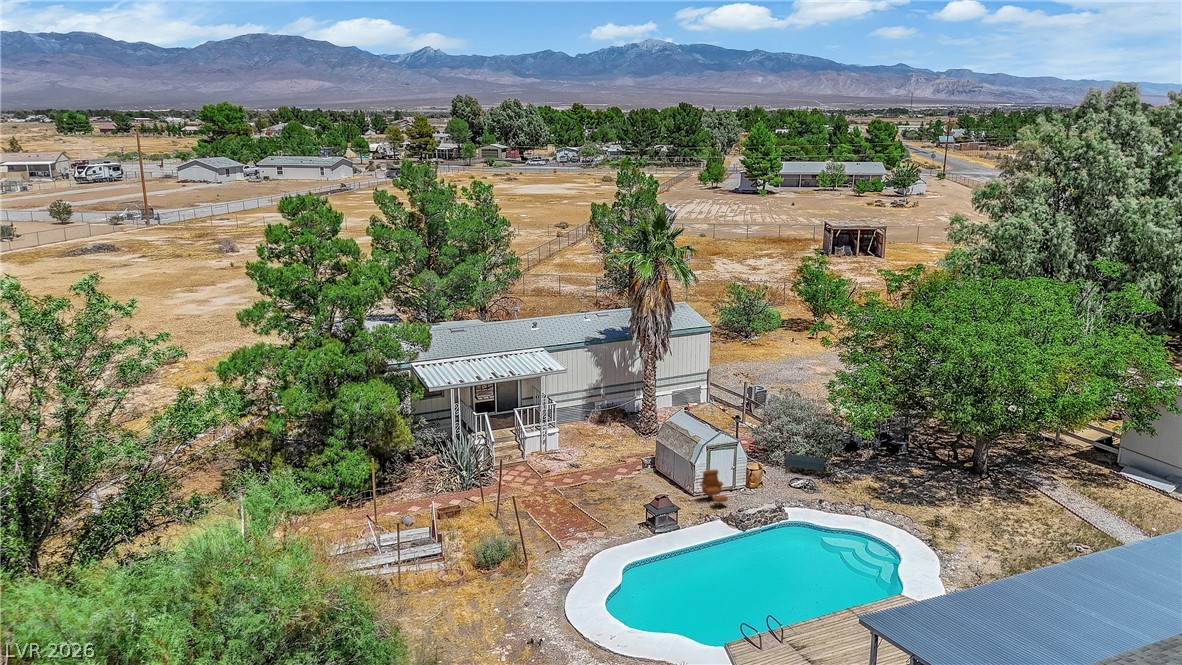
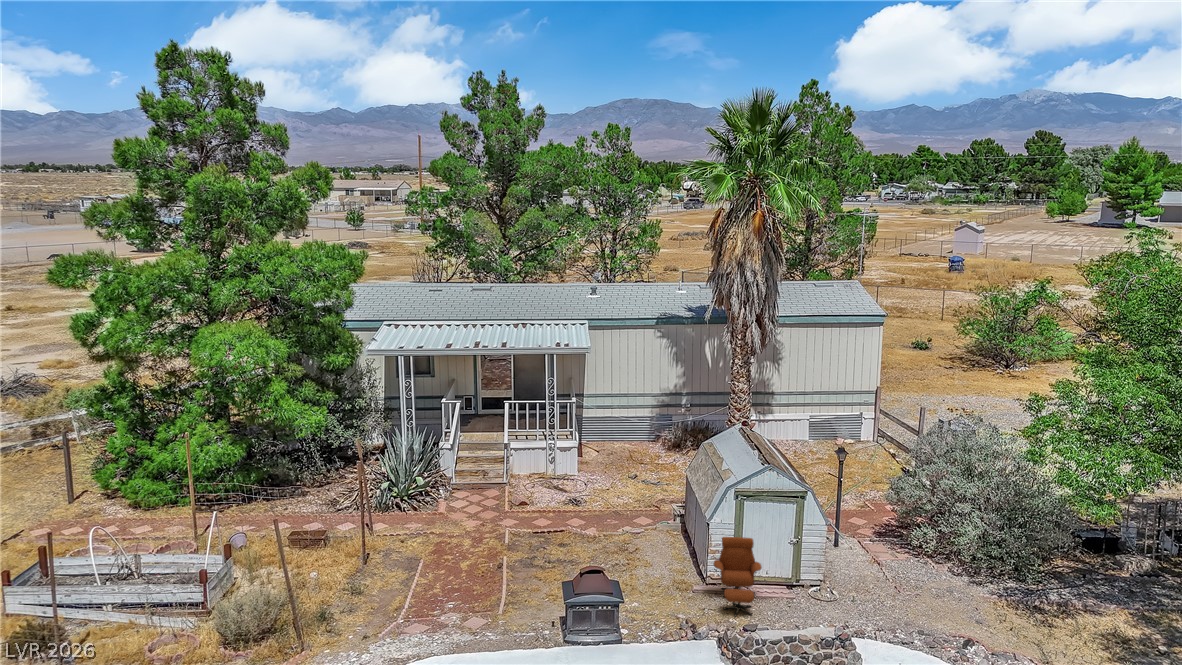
bench: present [785,454,824,478] -> none [929,536,1017,597]

